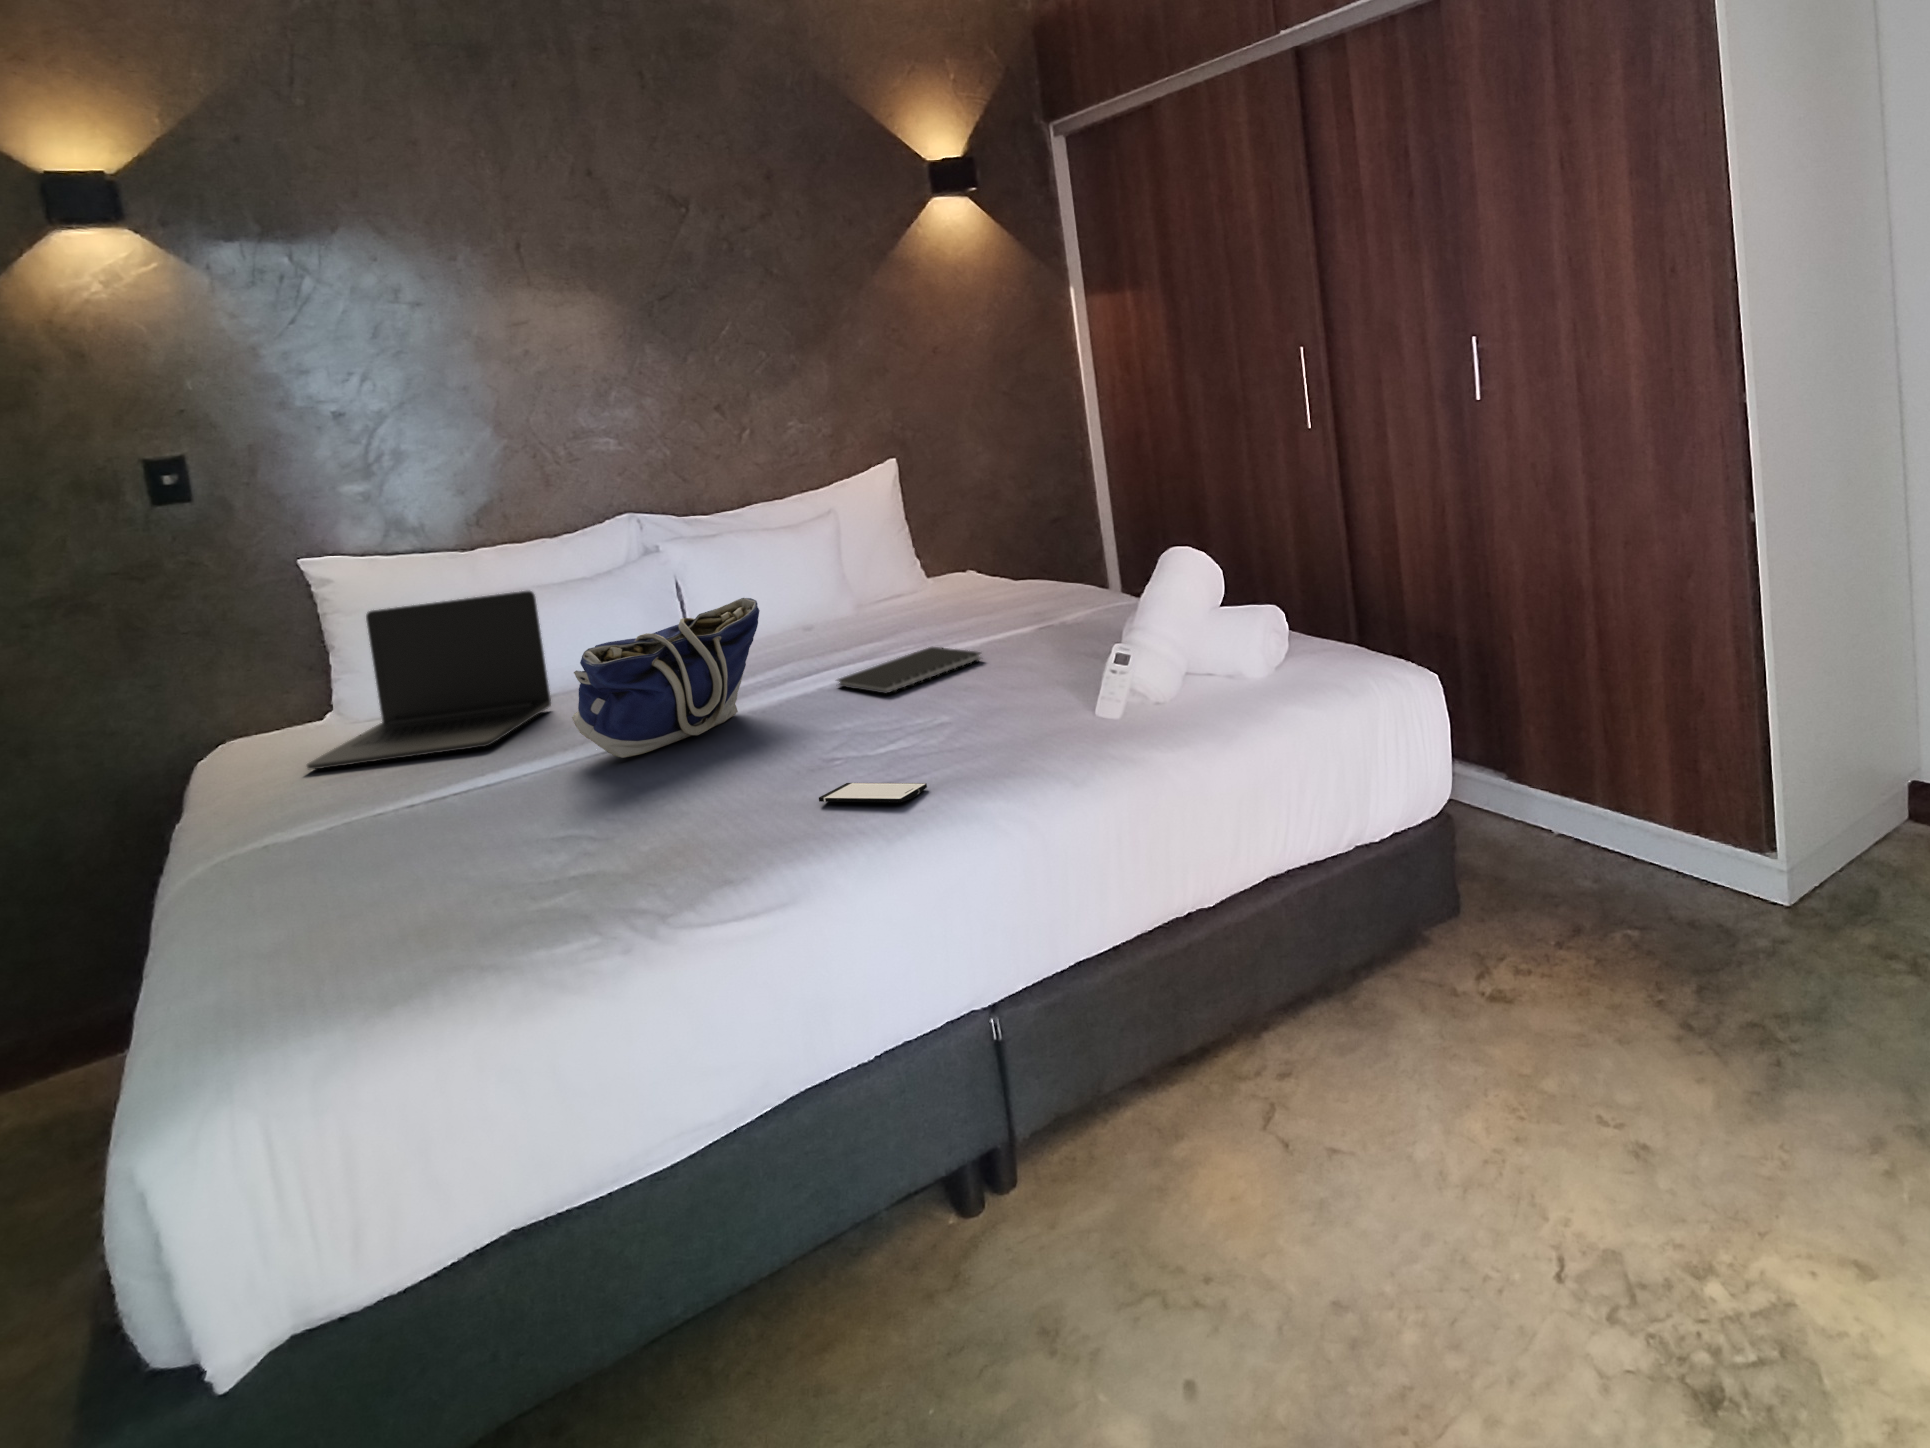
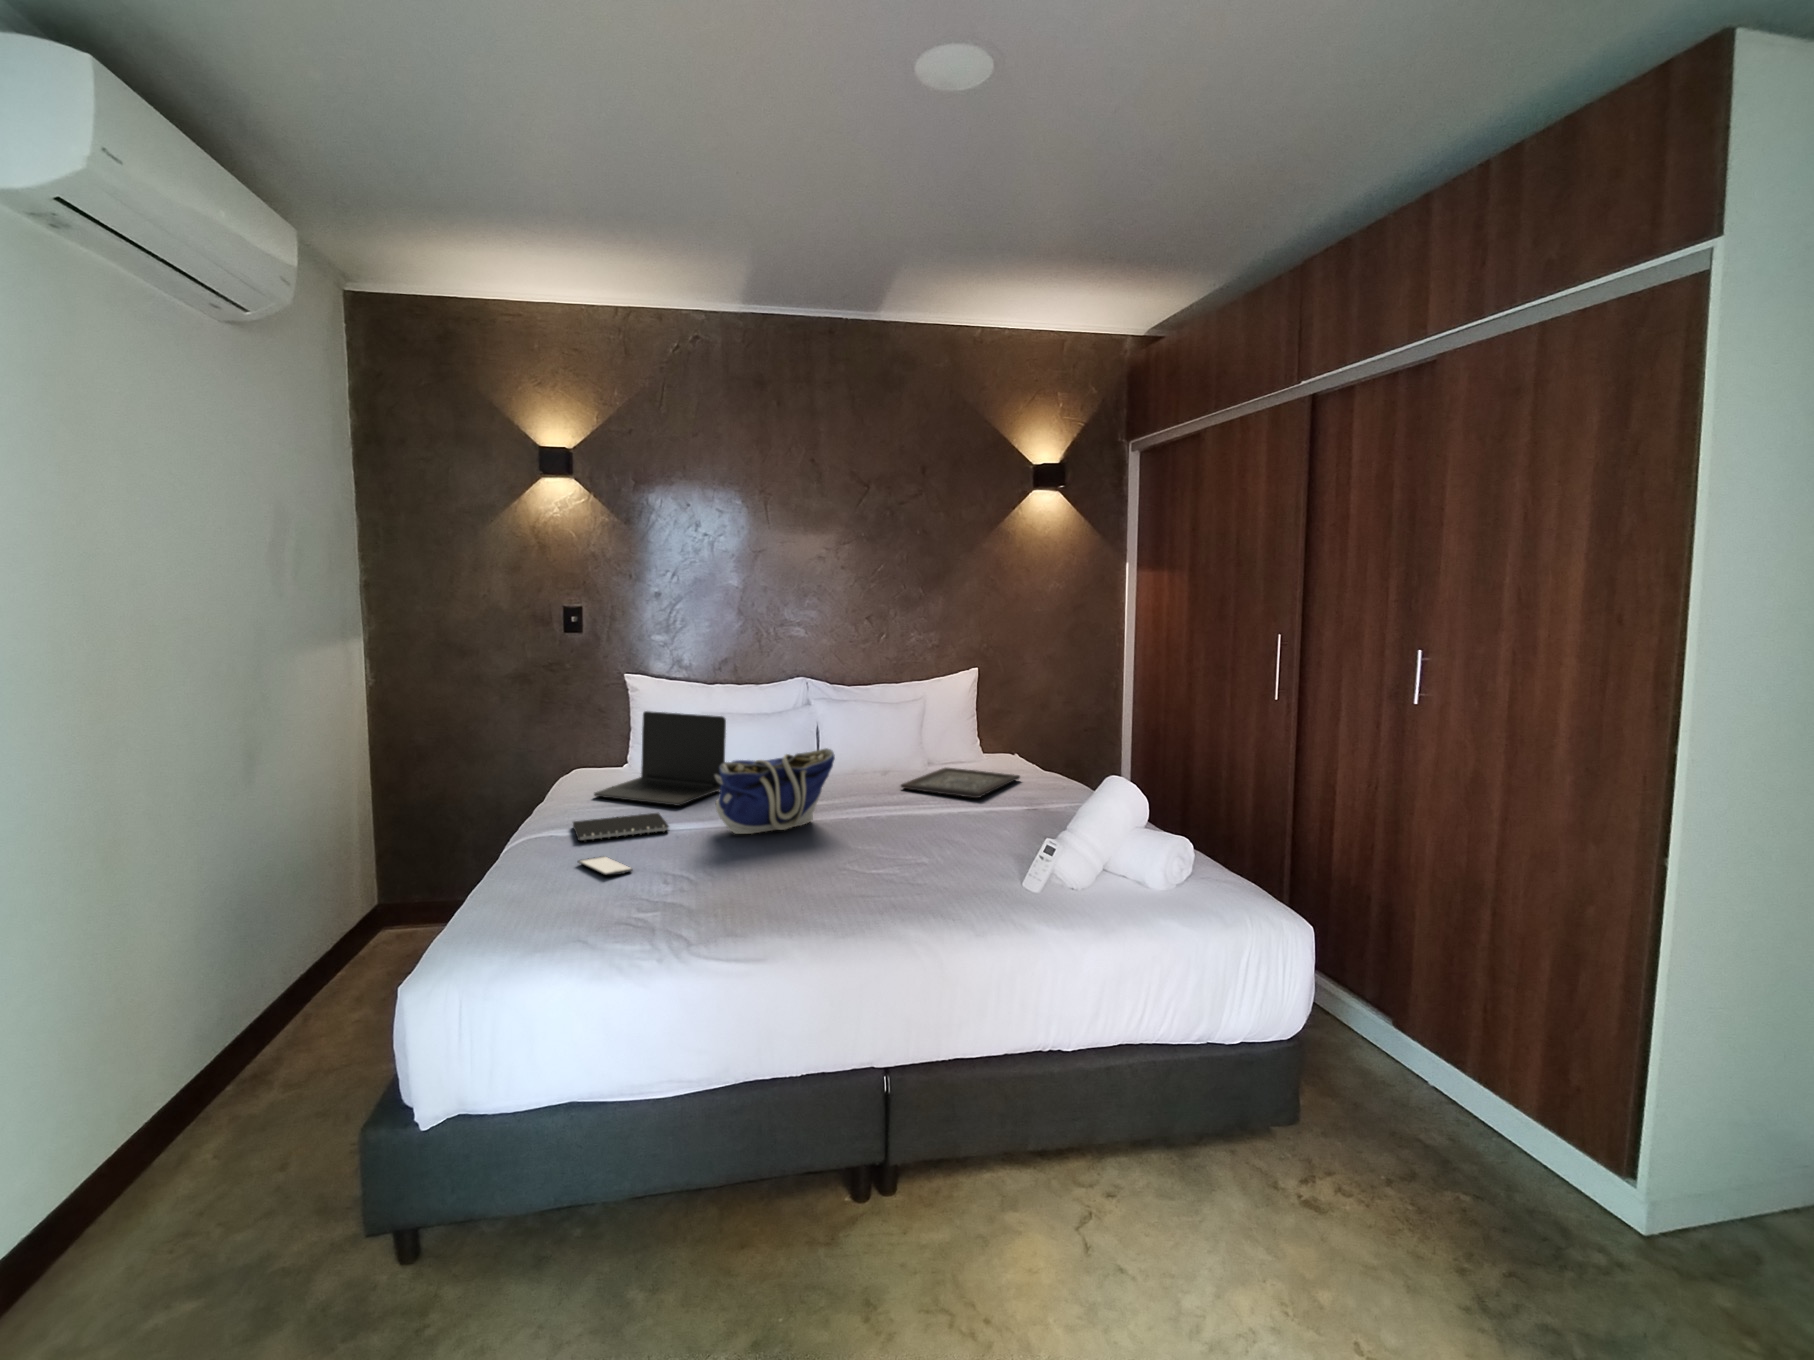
tray: none [842,591,1006,642] -> present [901,768,1020,798]
notebook: present [838,647,981,693] -> present [573,813,669,841]
smartphone: present [819,783,927,803] -> present [578,856,632,876]

